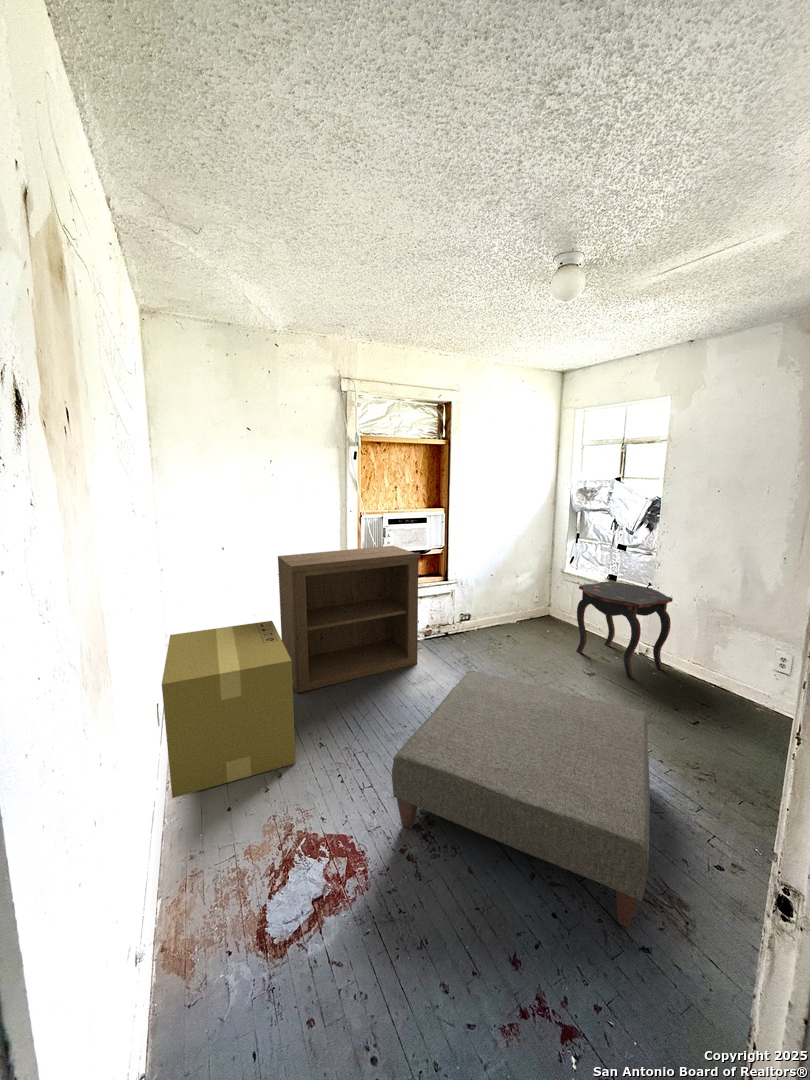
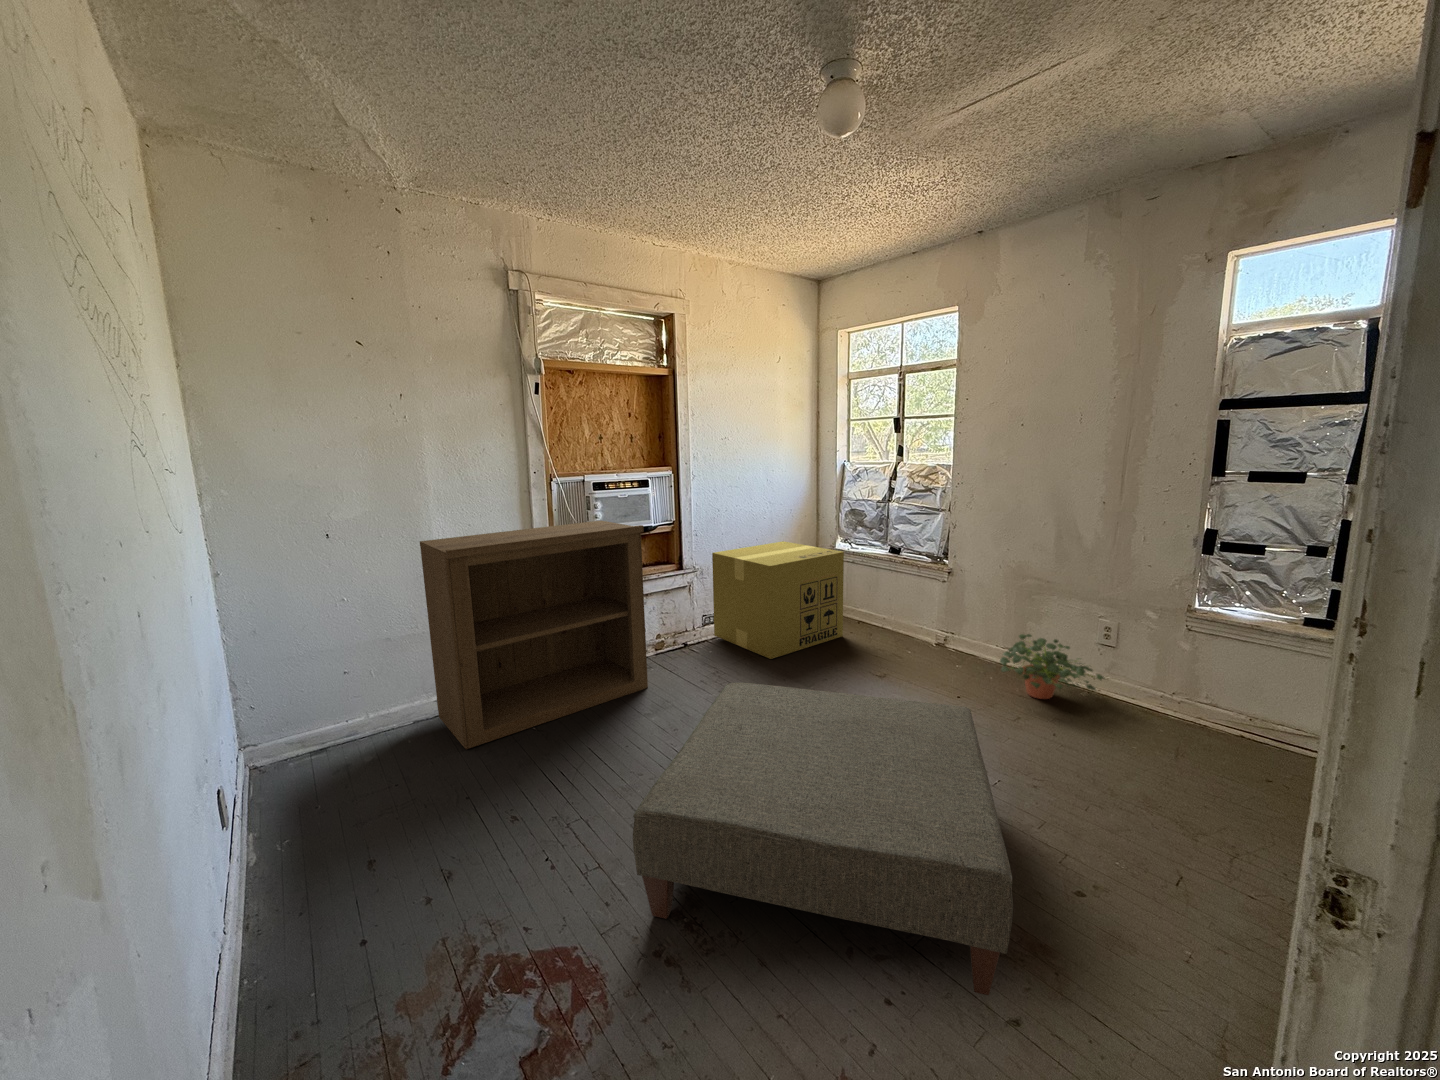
side table: present [576,581,673,679] -> none [858,553,976,675]
cardboard box: present [162,621,296,798] -> present [712,541,844,659]
potted plant: none [684,655,775,710] -> present [1000,634,1104,699]

